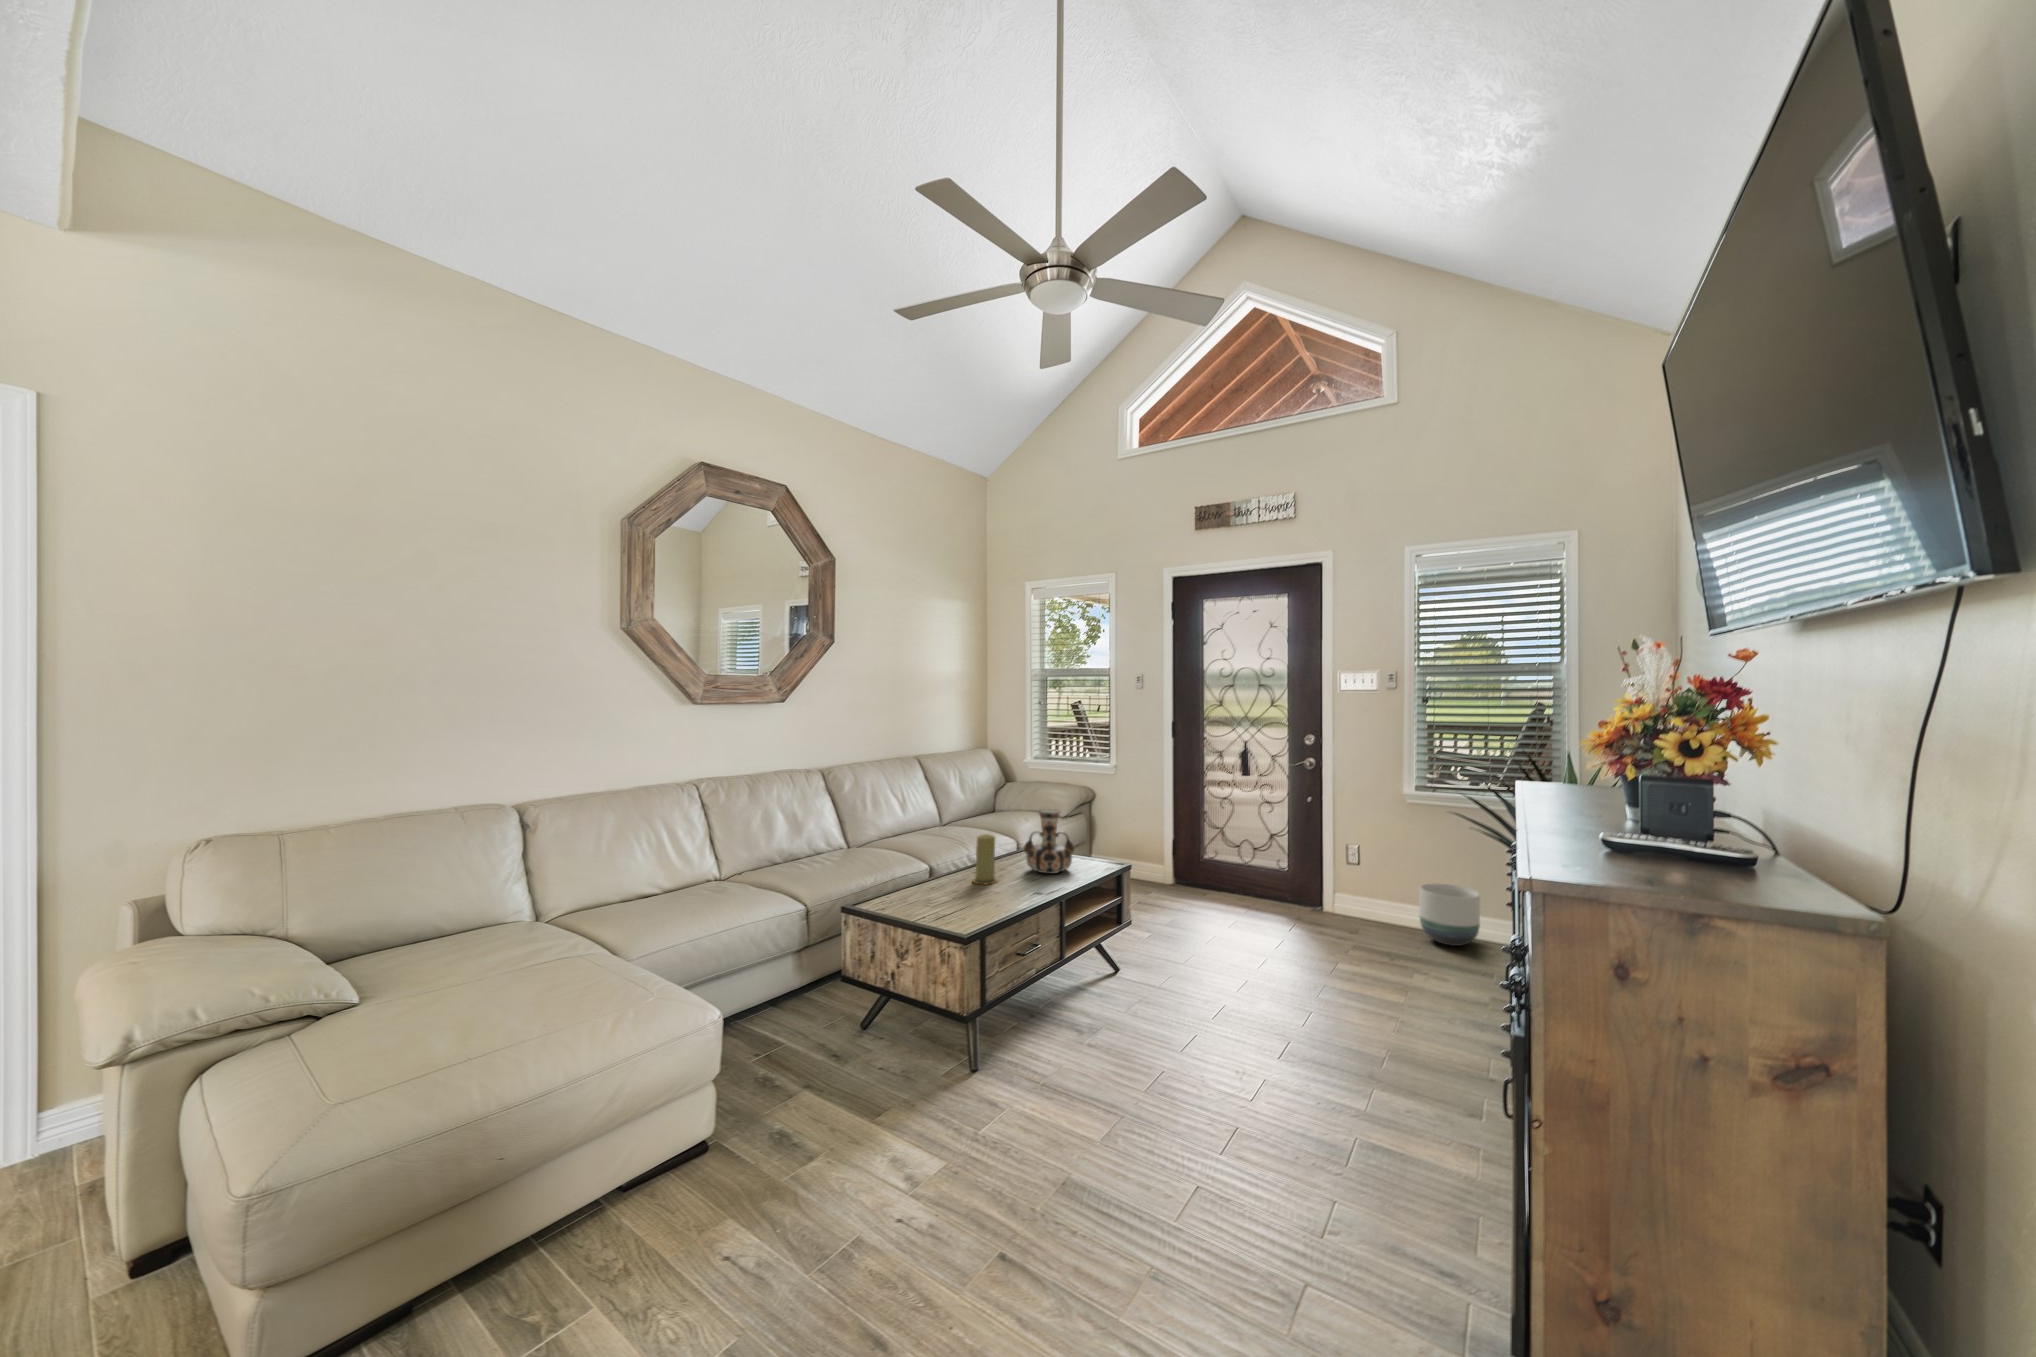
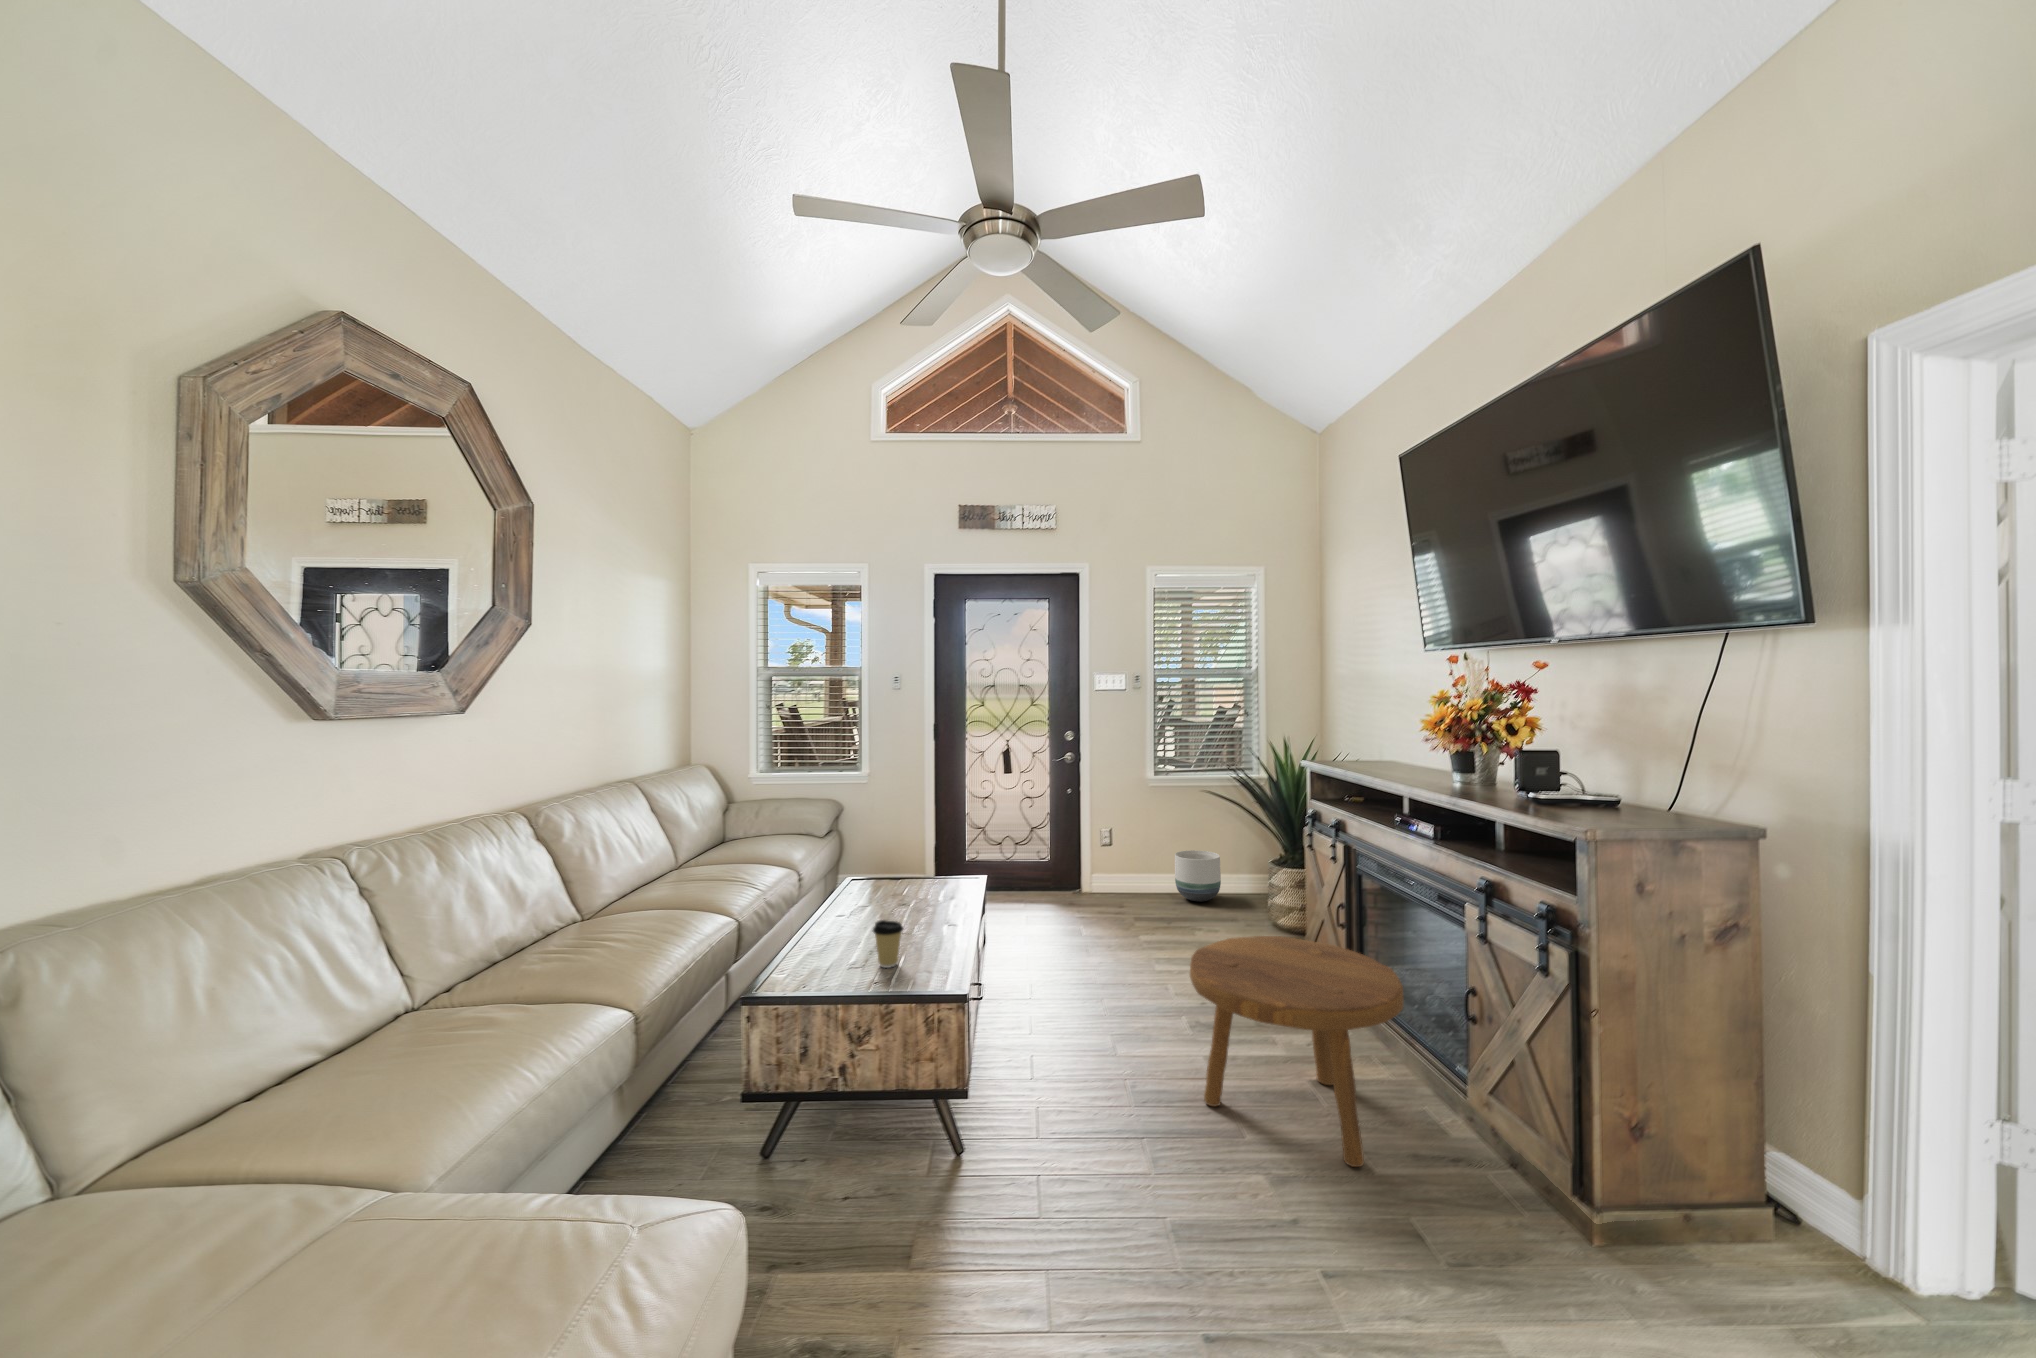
decorative vase: present [1023,809,1075,874] -> none [899,820,954,898]
candle: present [972,834,997,885] -> none [858,860,891,924]
coffee cup: none [932,877,955,913] -> present [873,920,903,968]
footstool: none [1158,960,1370,1194] -> present [1190,936,1404,1167]

